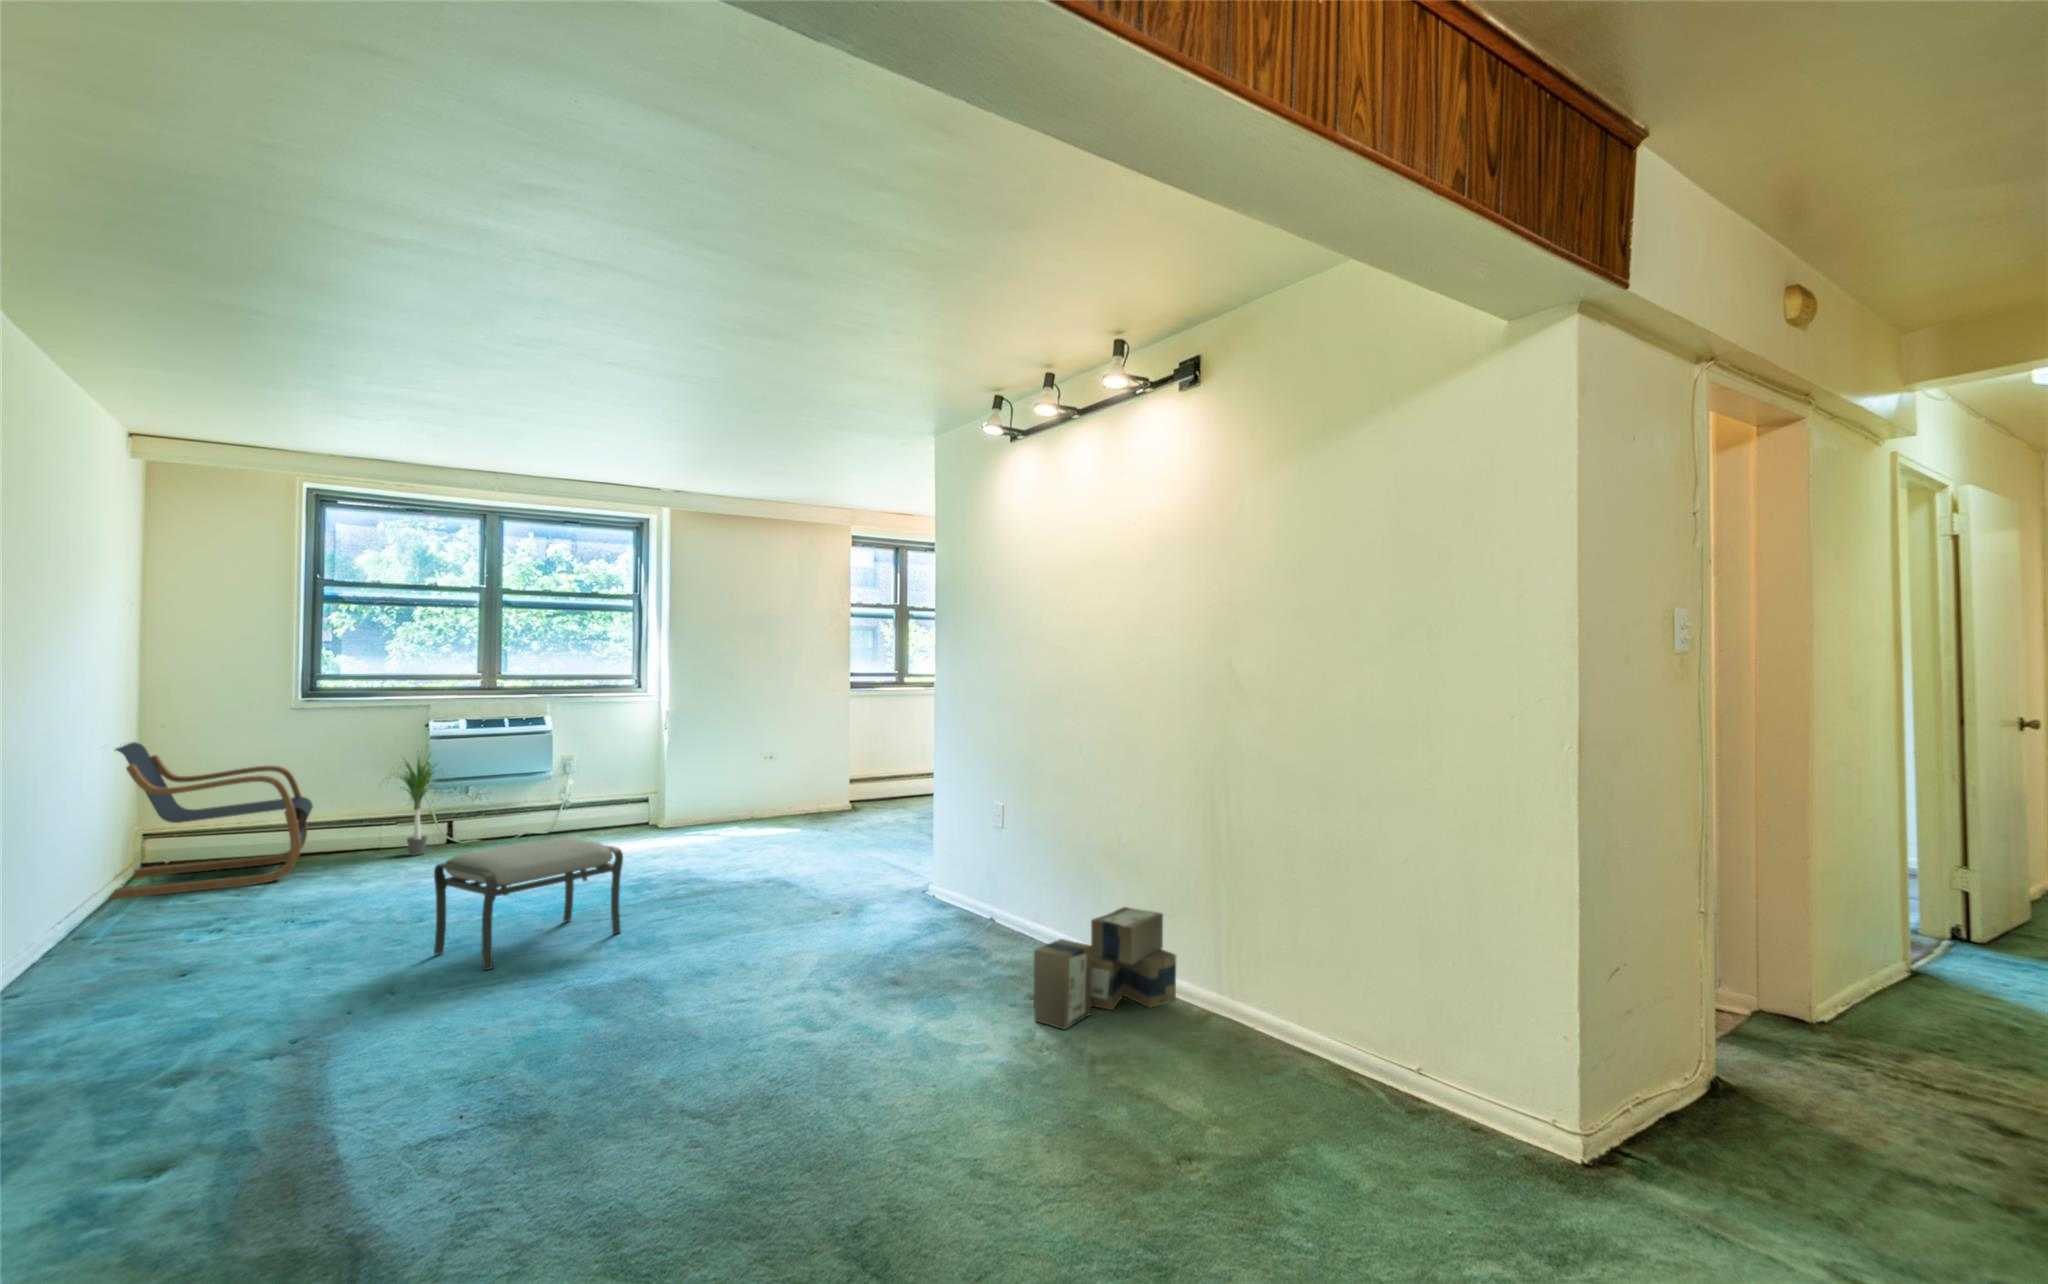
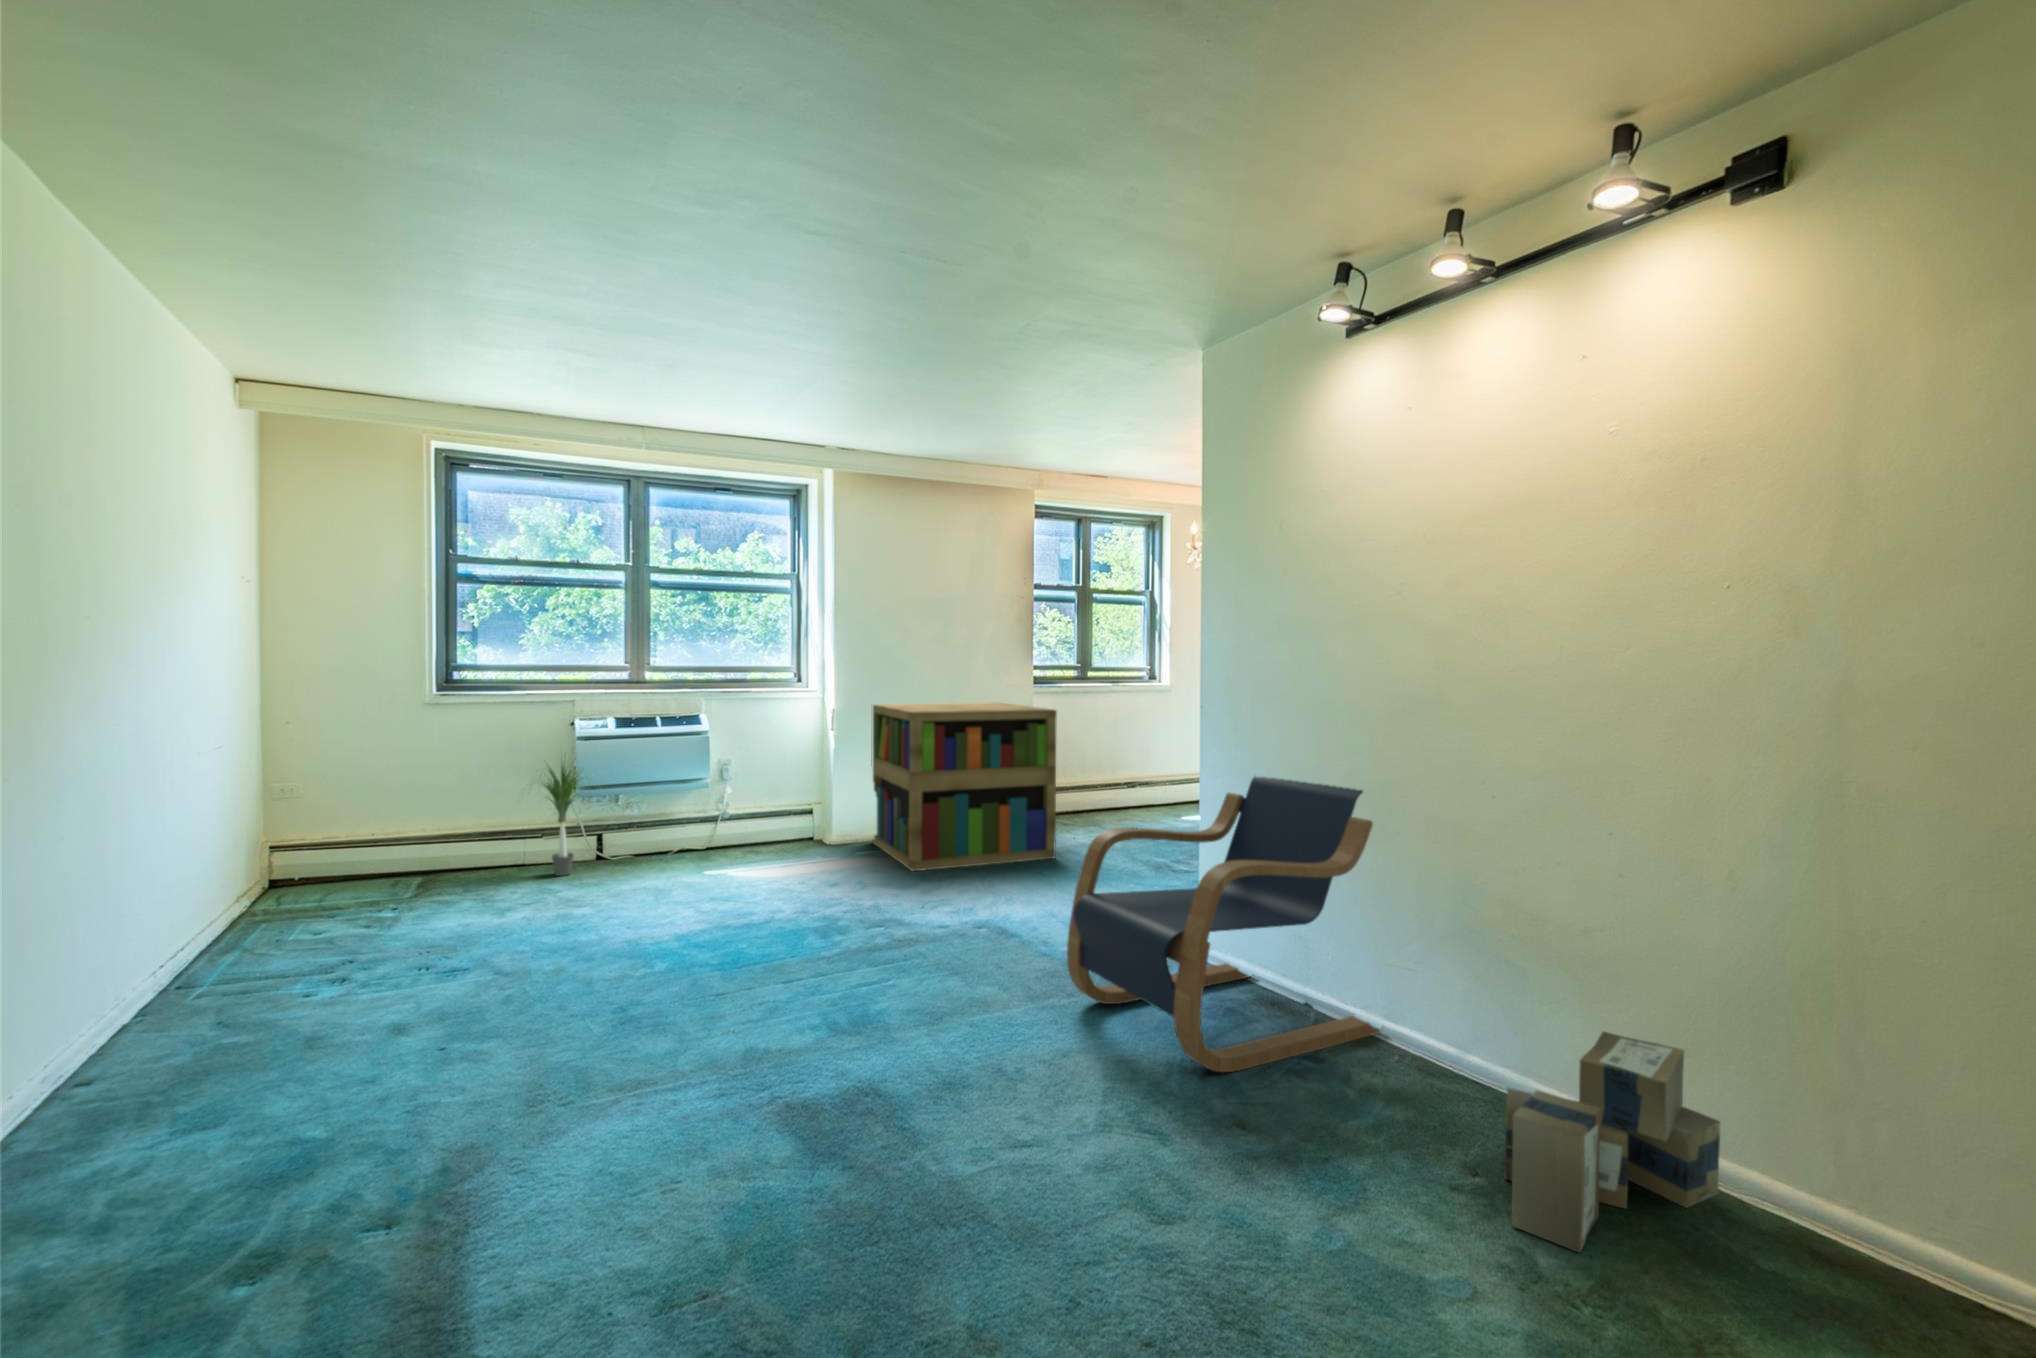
bookshelf: none [701,704,856,845] -> present [871,703,1057,871]
lounge chair: present [110,742,313,899] -> present [1067,776,1380,1072]
ottoman: present [434,837,623,970] -> none [593,878,825,1066]

